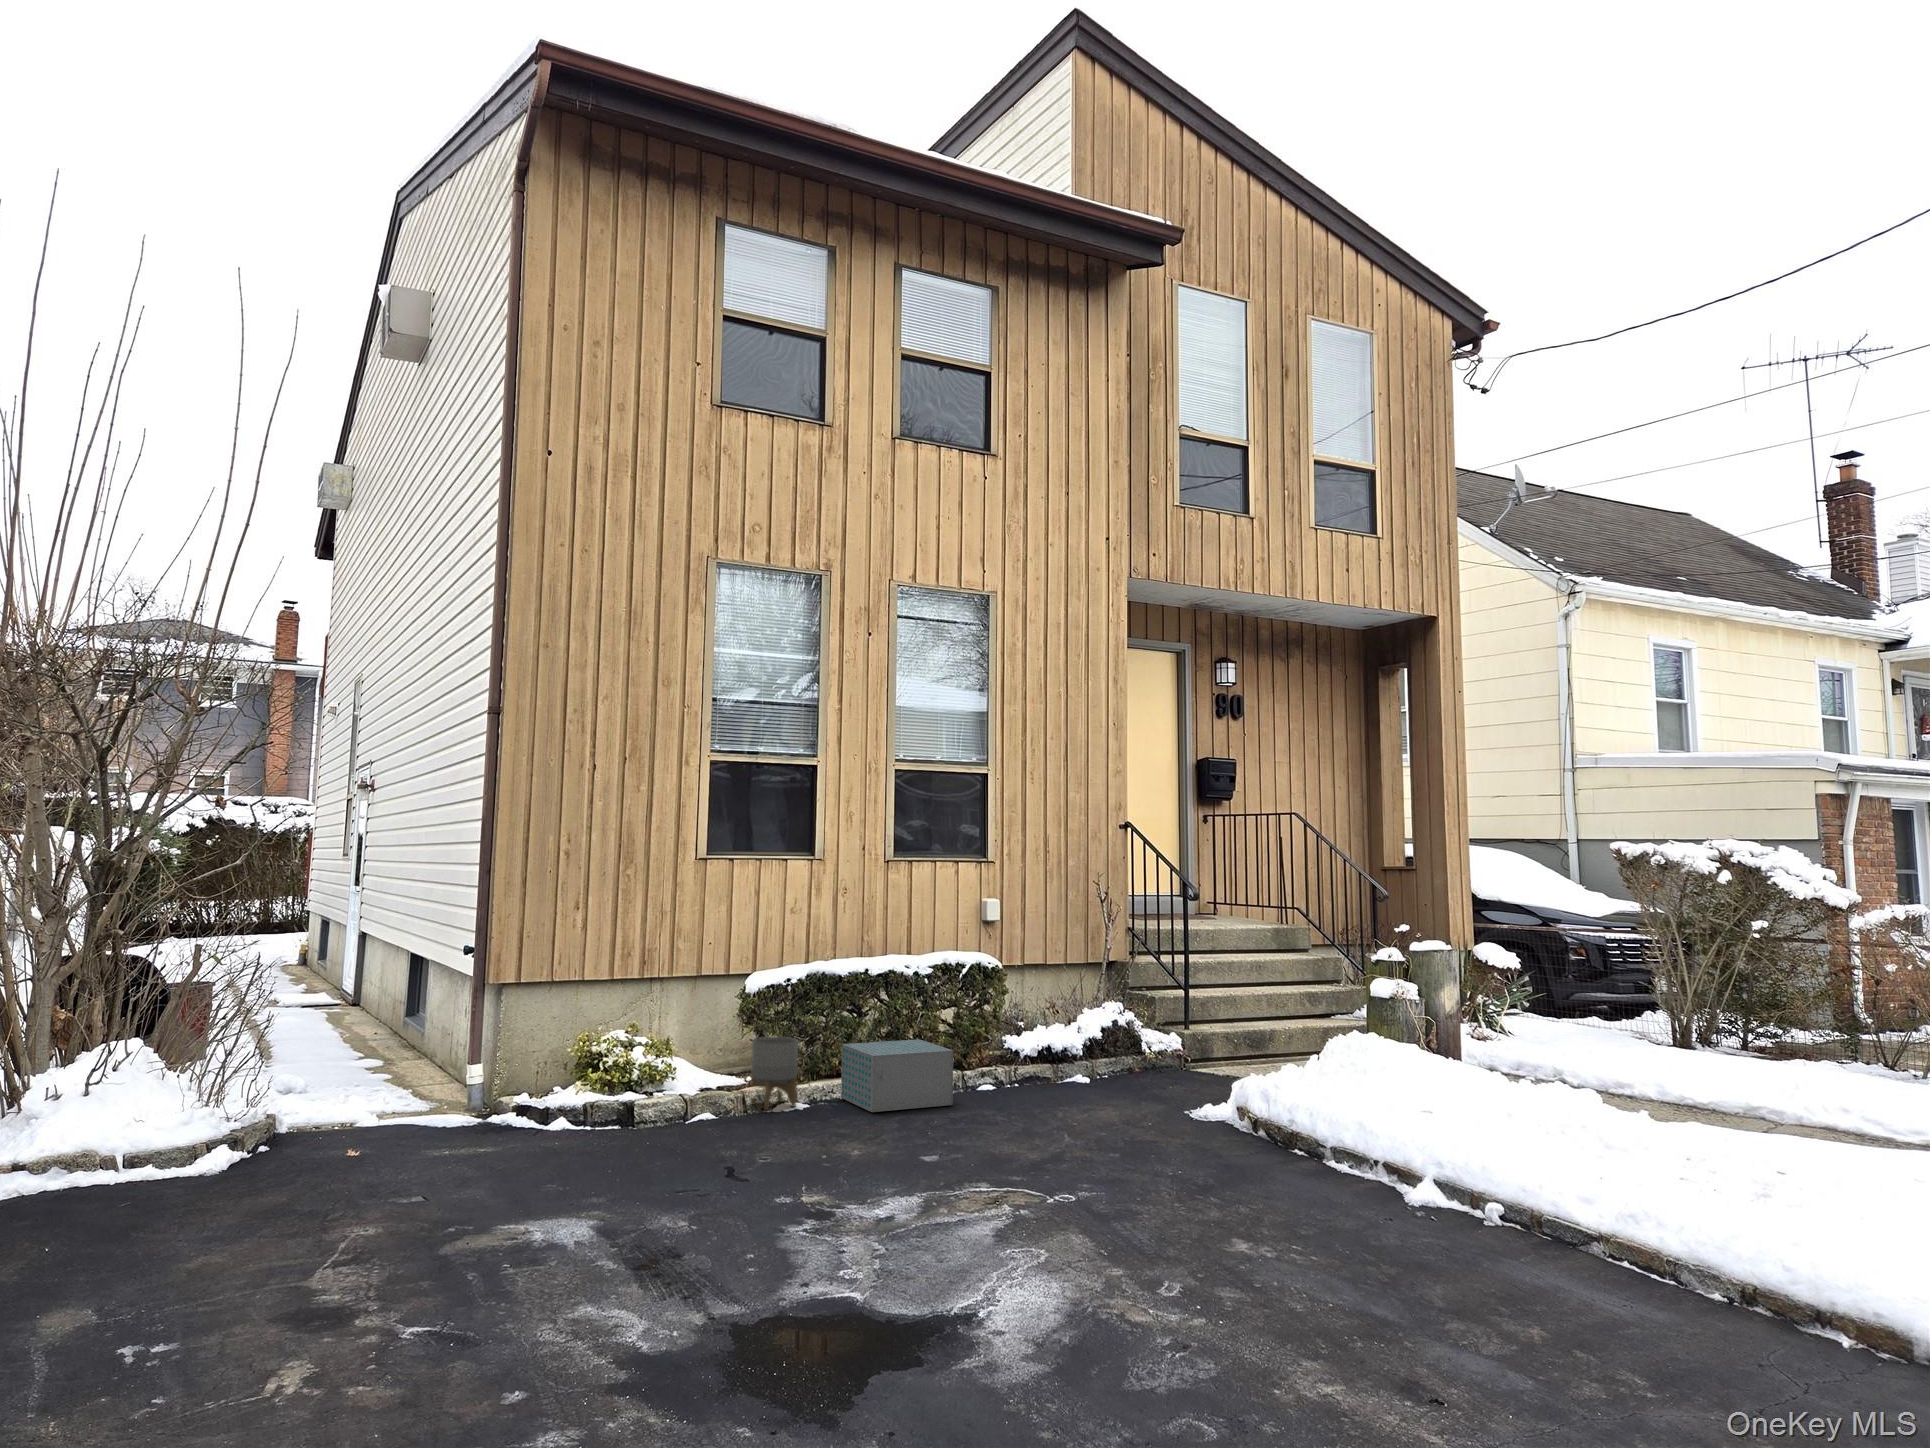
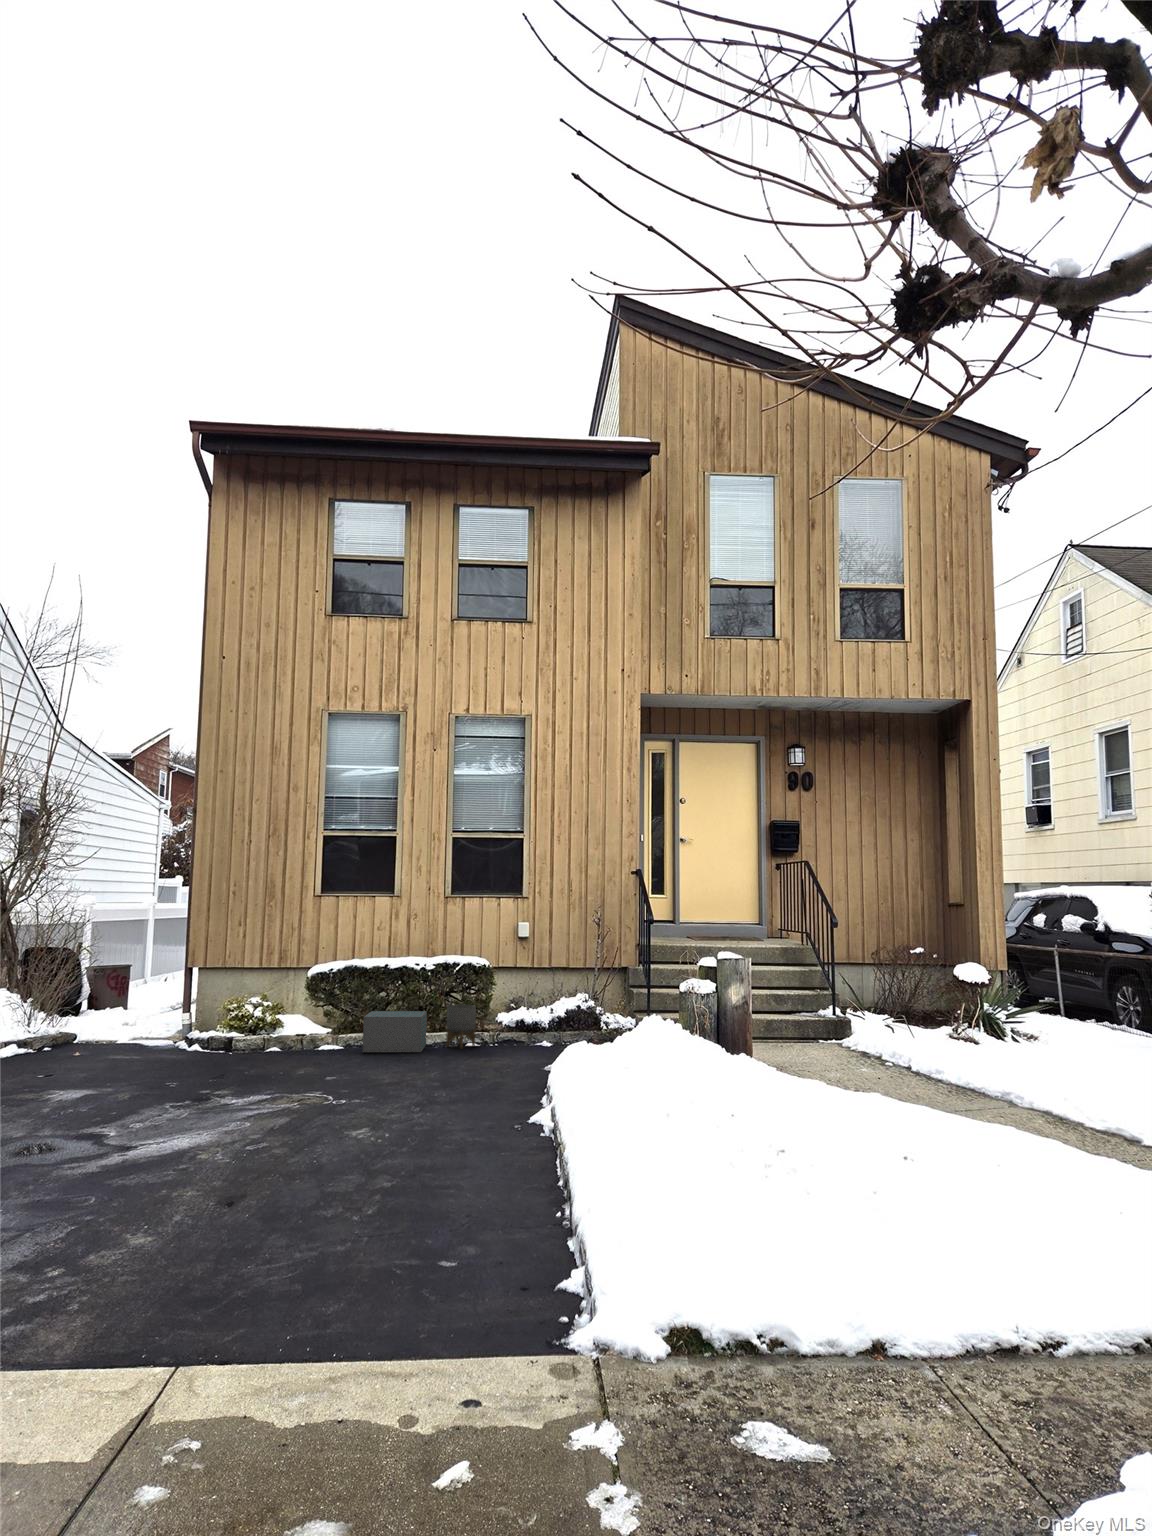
planter: present [751,1037,798,1110] -> present [446,1005,476,1049]

